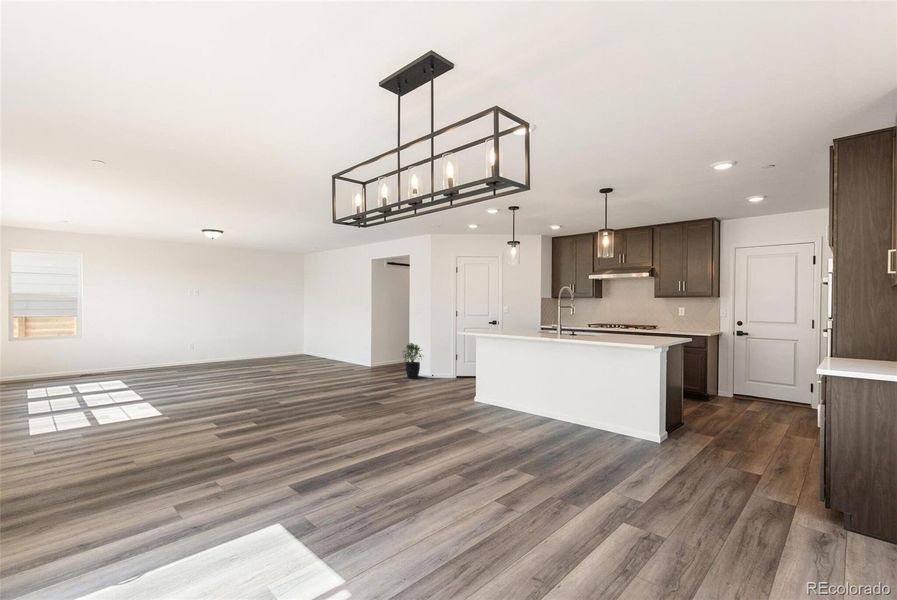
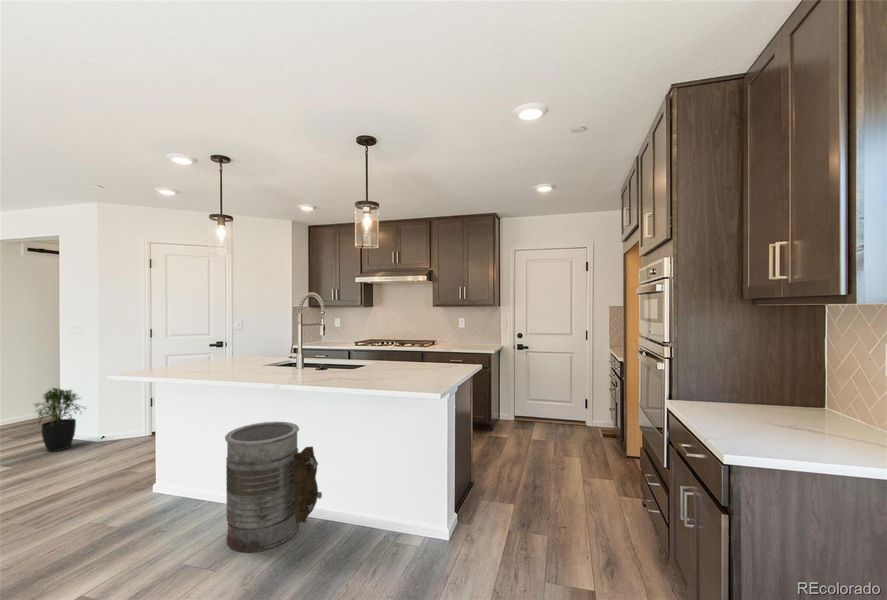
trash can: none [525,362,579,427] -> present [225,422,322,553]

